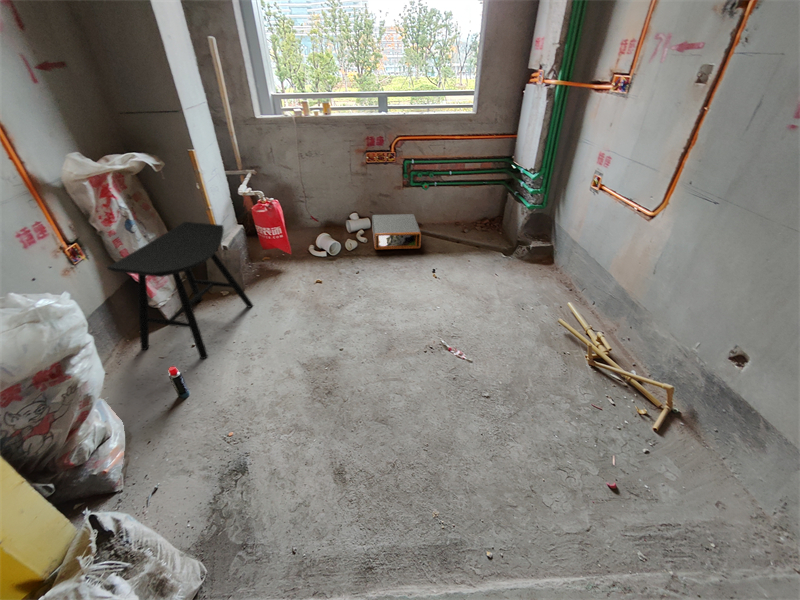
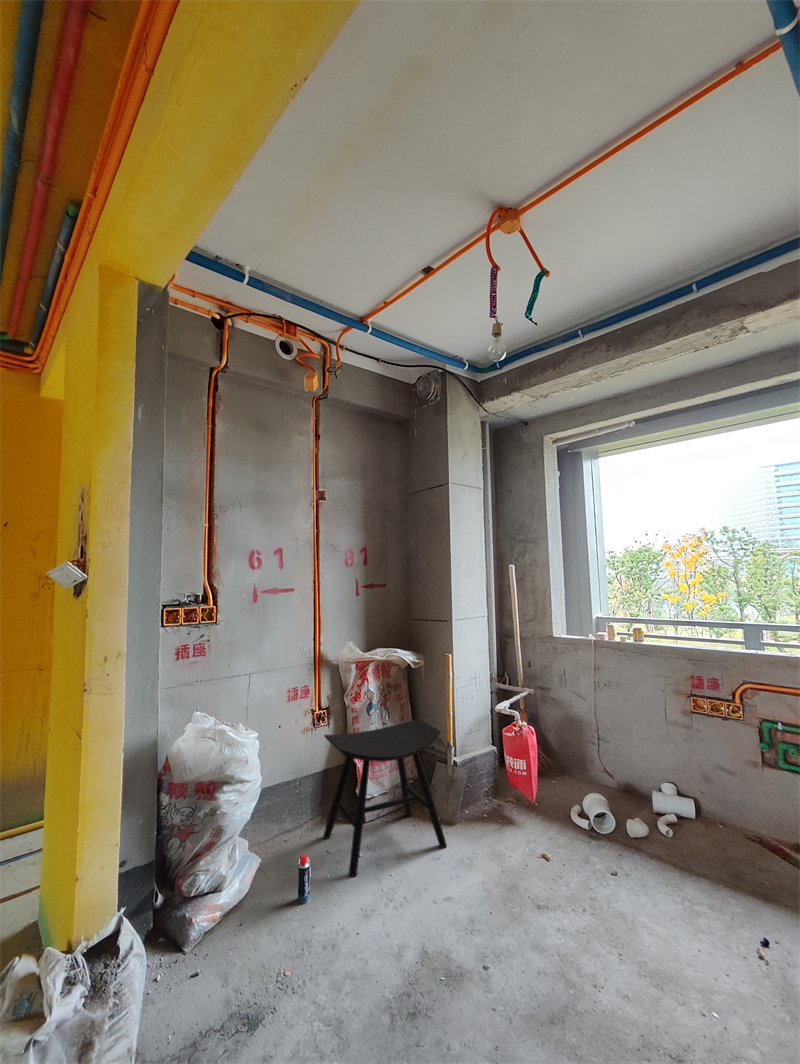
storage box: present [372,214,421,249] -> none [672,797,787,889]

